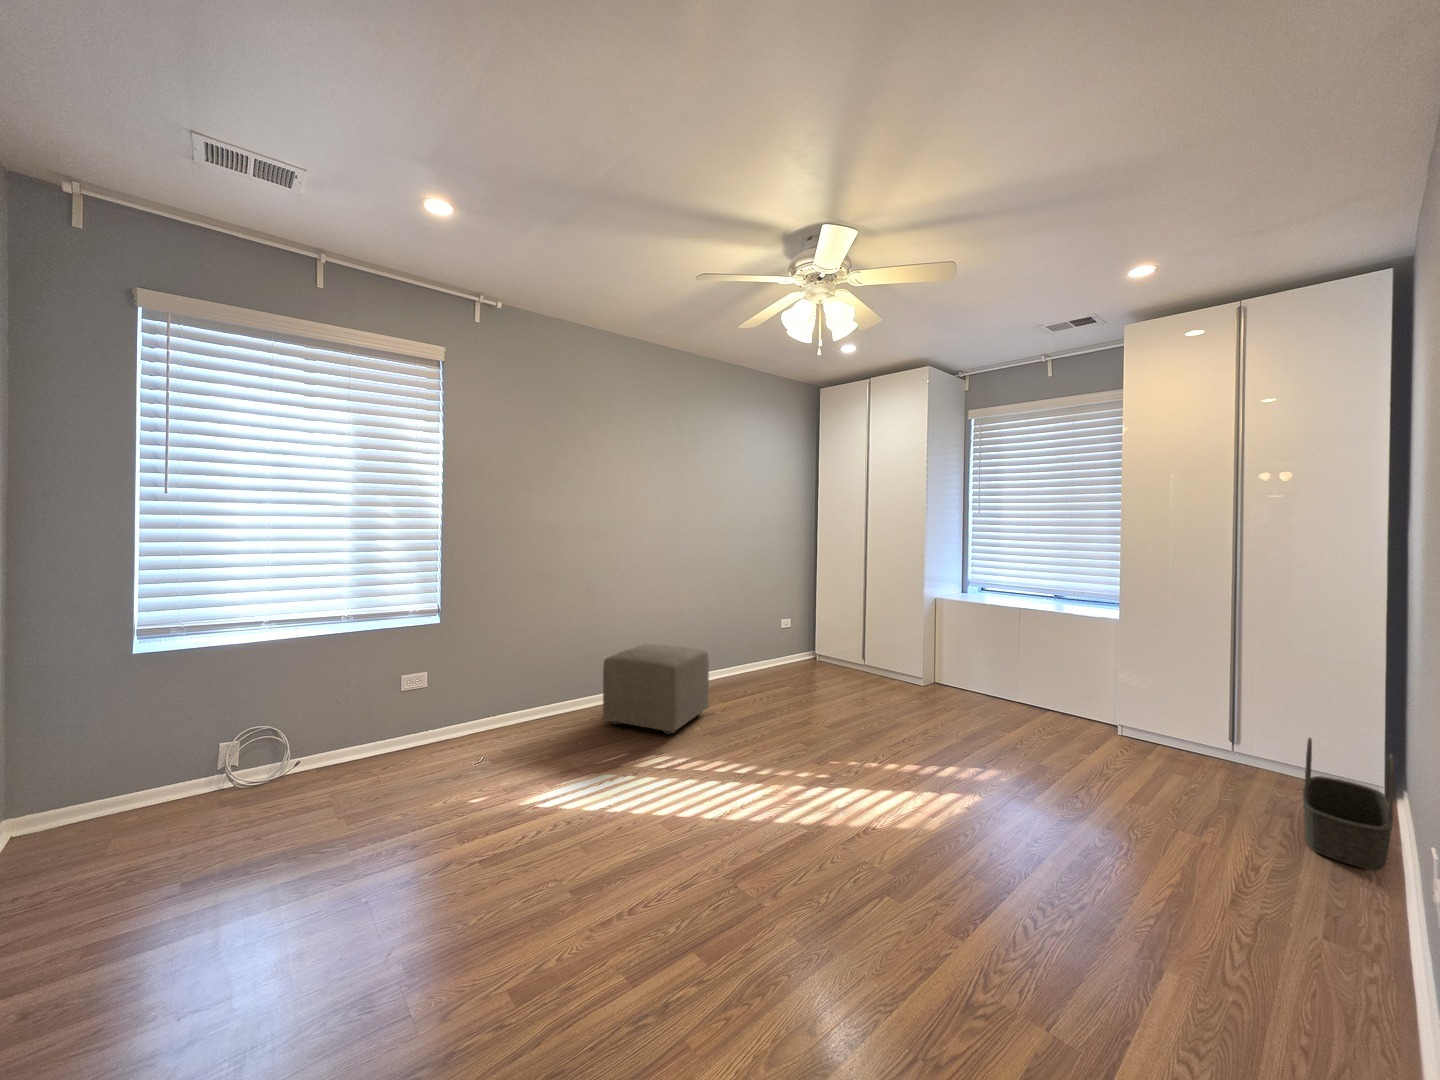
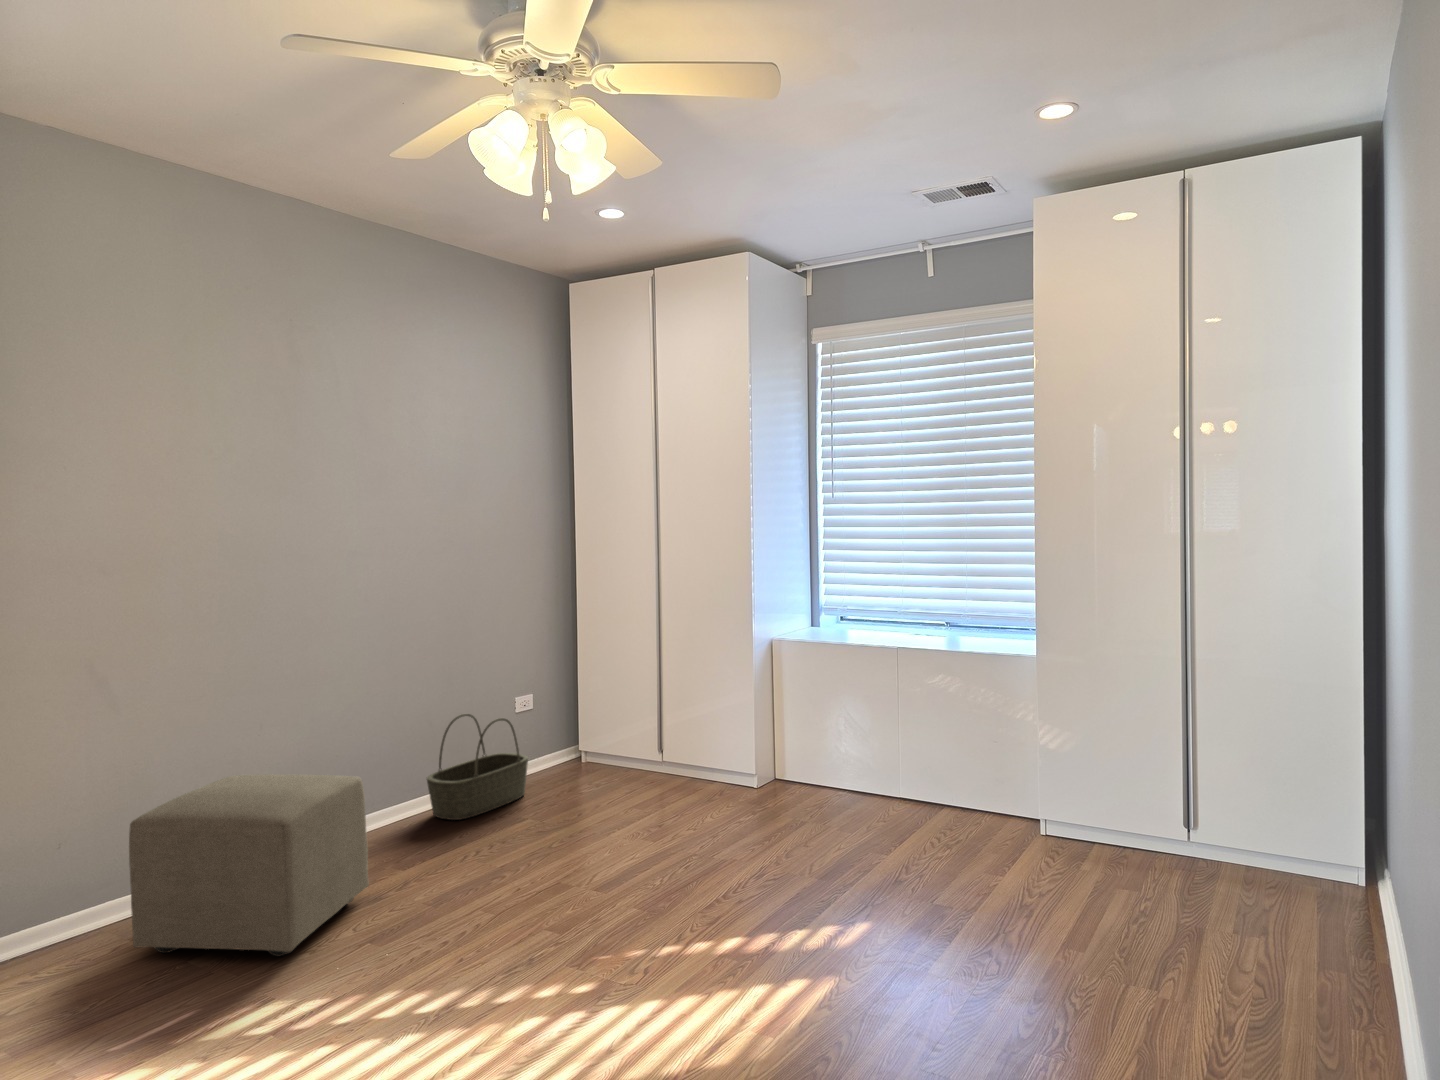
basket: present [1303,738,1394,870] -> present [427,714,528,820]

